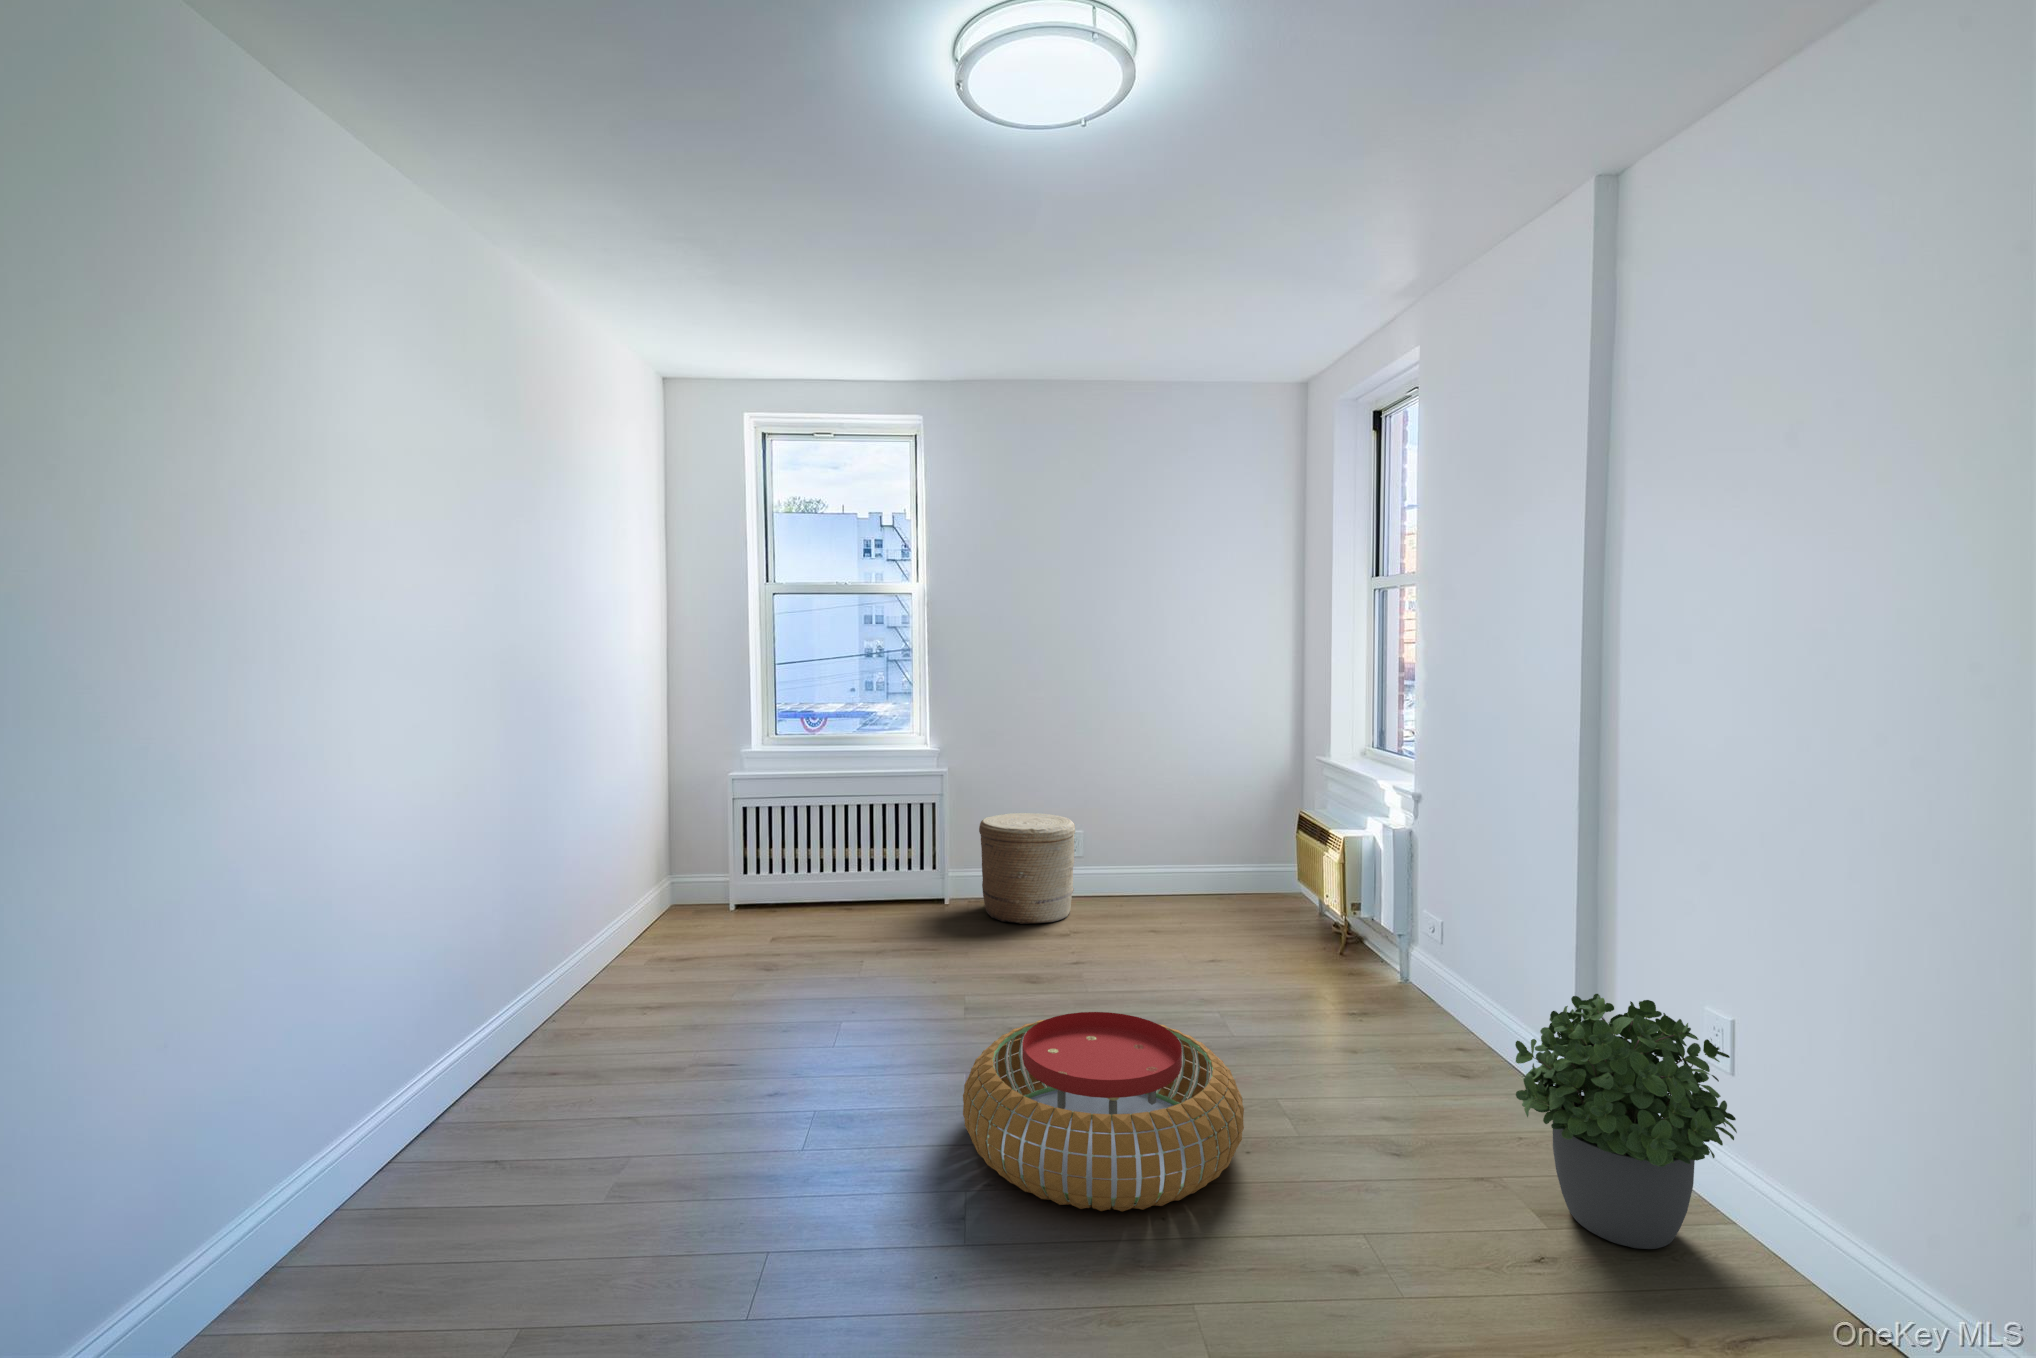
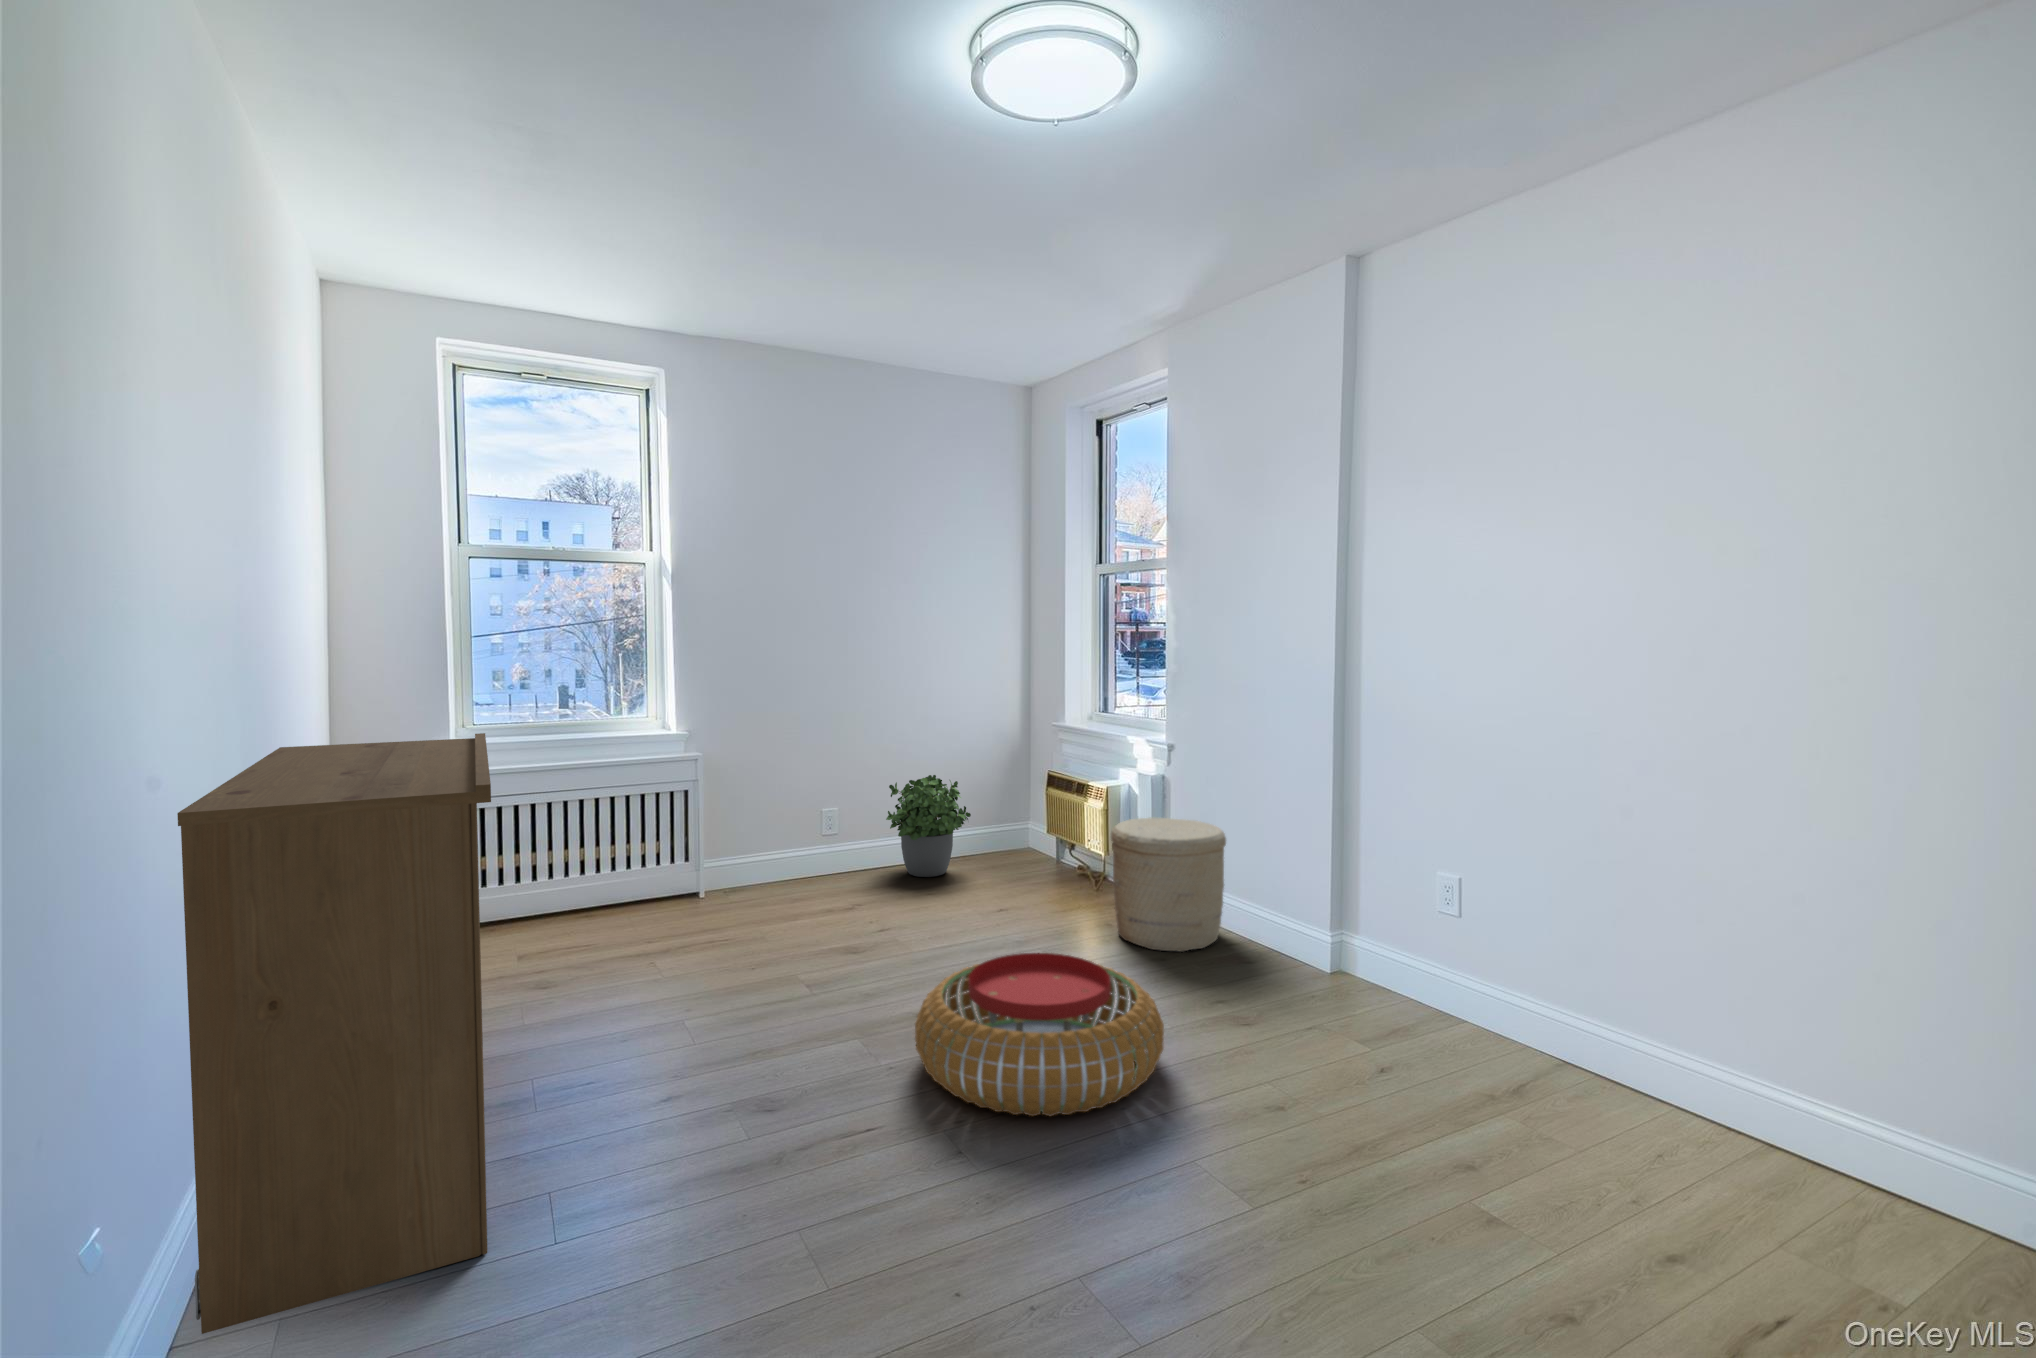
bookshelf: none [320,743,674,1192] -> present [177,733,491,1334]
woven basket: present [979,813,1075,924] -> present [1111,818,1226,952]
potted plant: present [1515,994,1737,1249] -> present [886,775,971,877]

